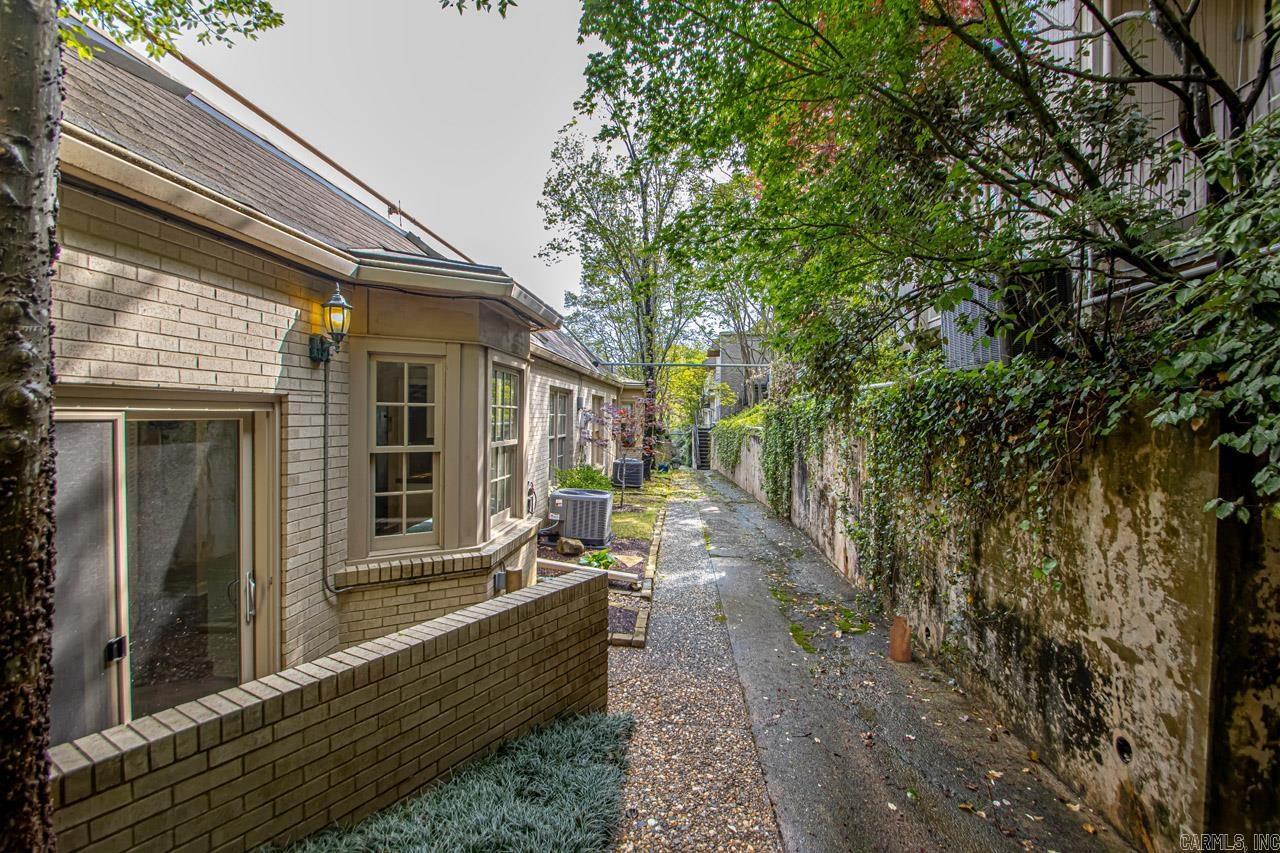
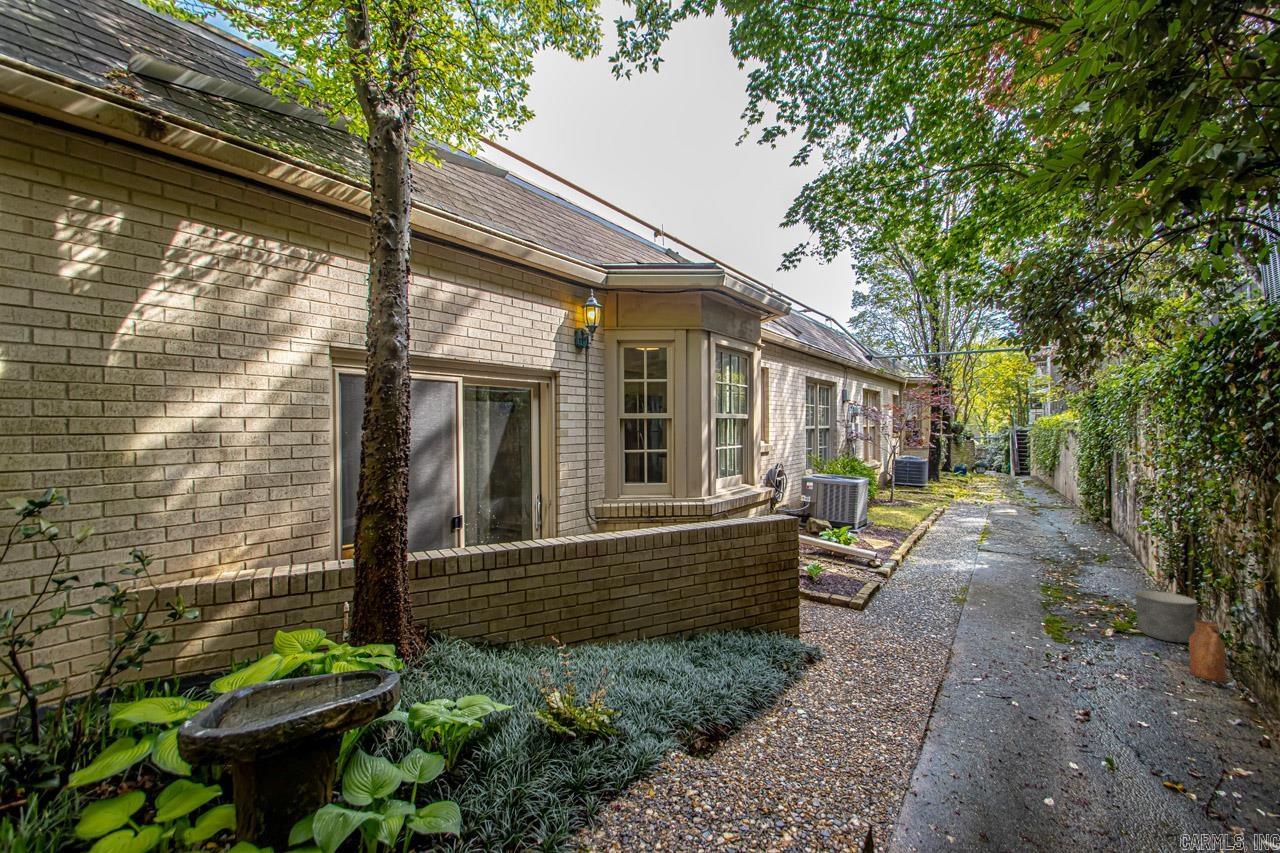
planter: none [845,590,883,630] -> present [1135,591,1197,643]

